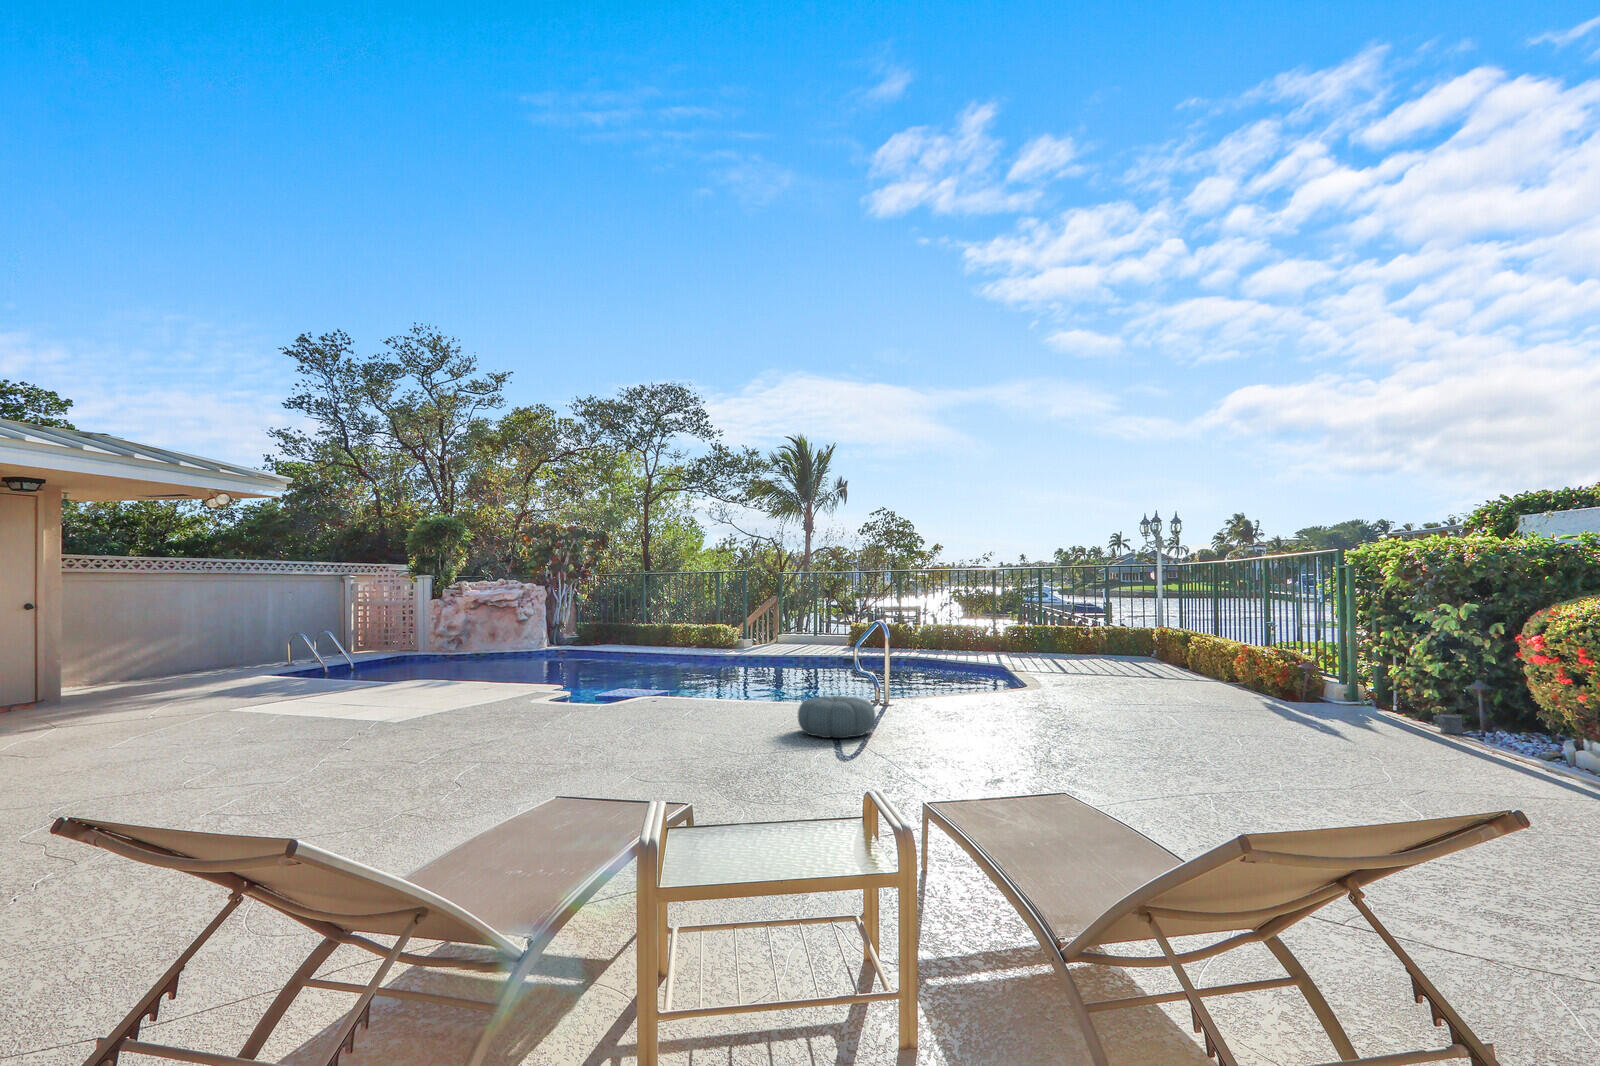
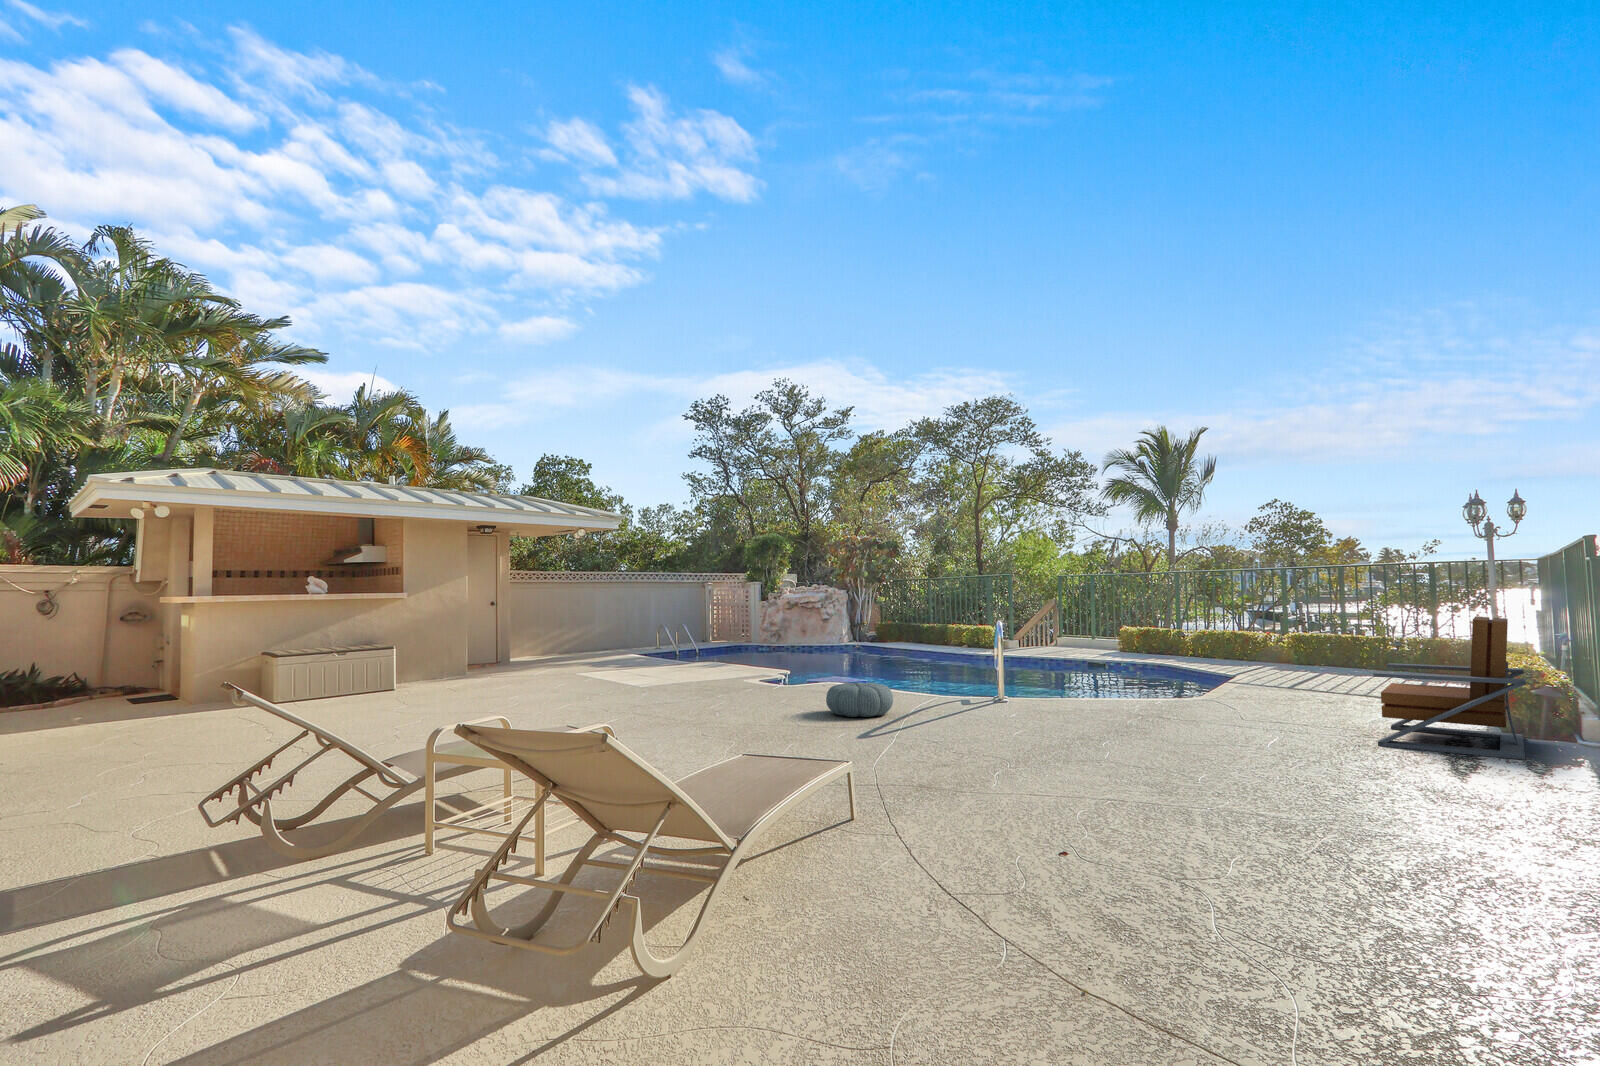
lounge chair: none [1238,609,1387,719] -> present [1373,616,1526,760]
watering can: present [1433,714,1463,735] -> none [1509,753,1580,783]

